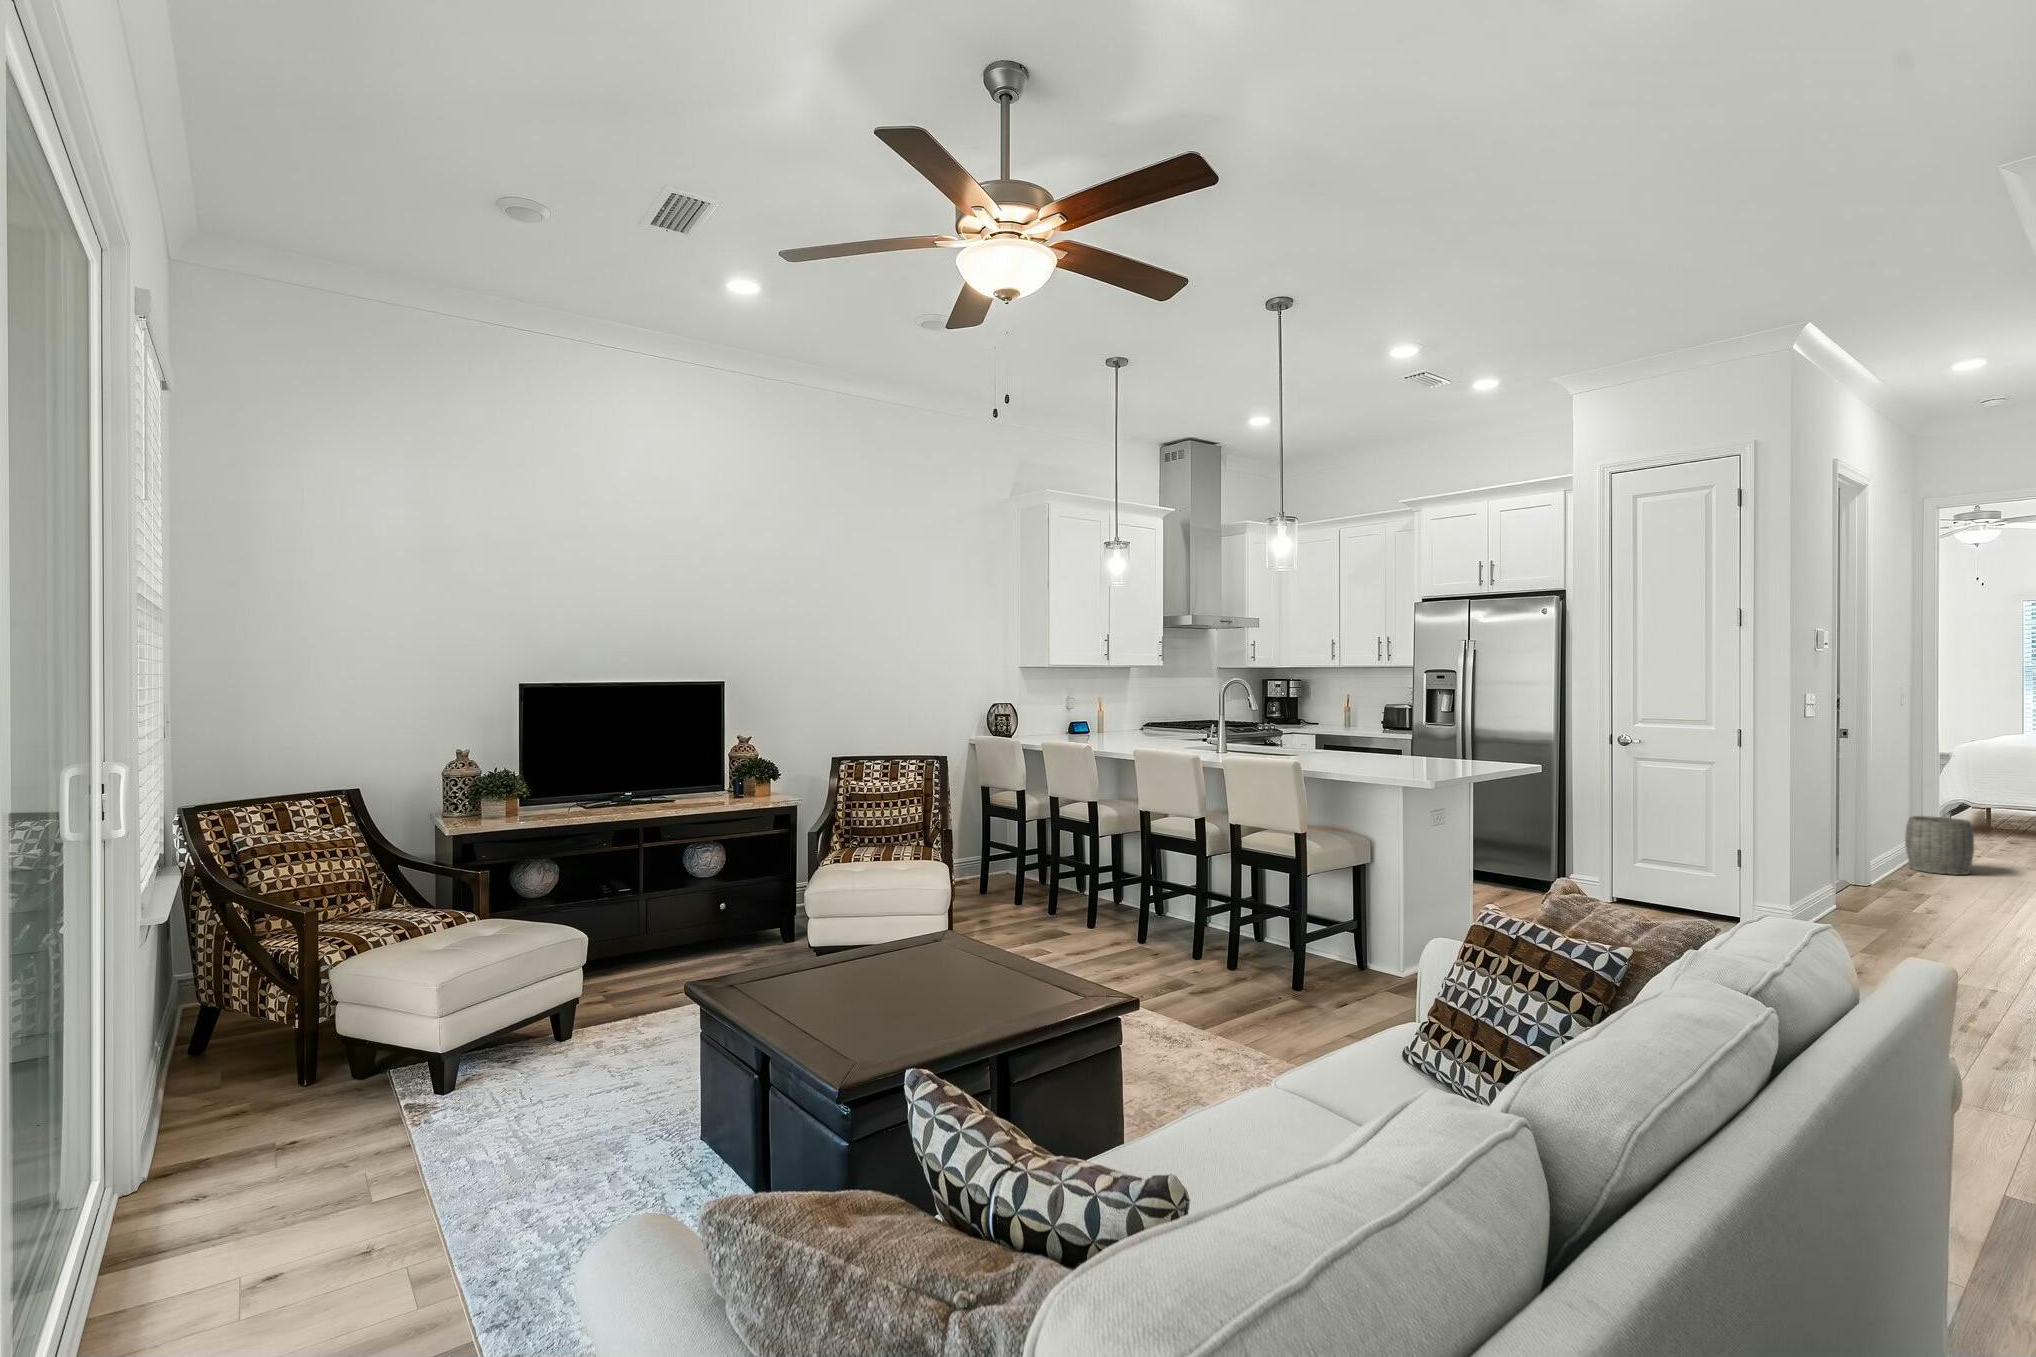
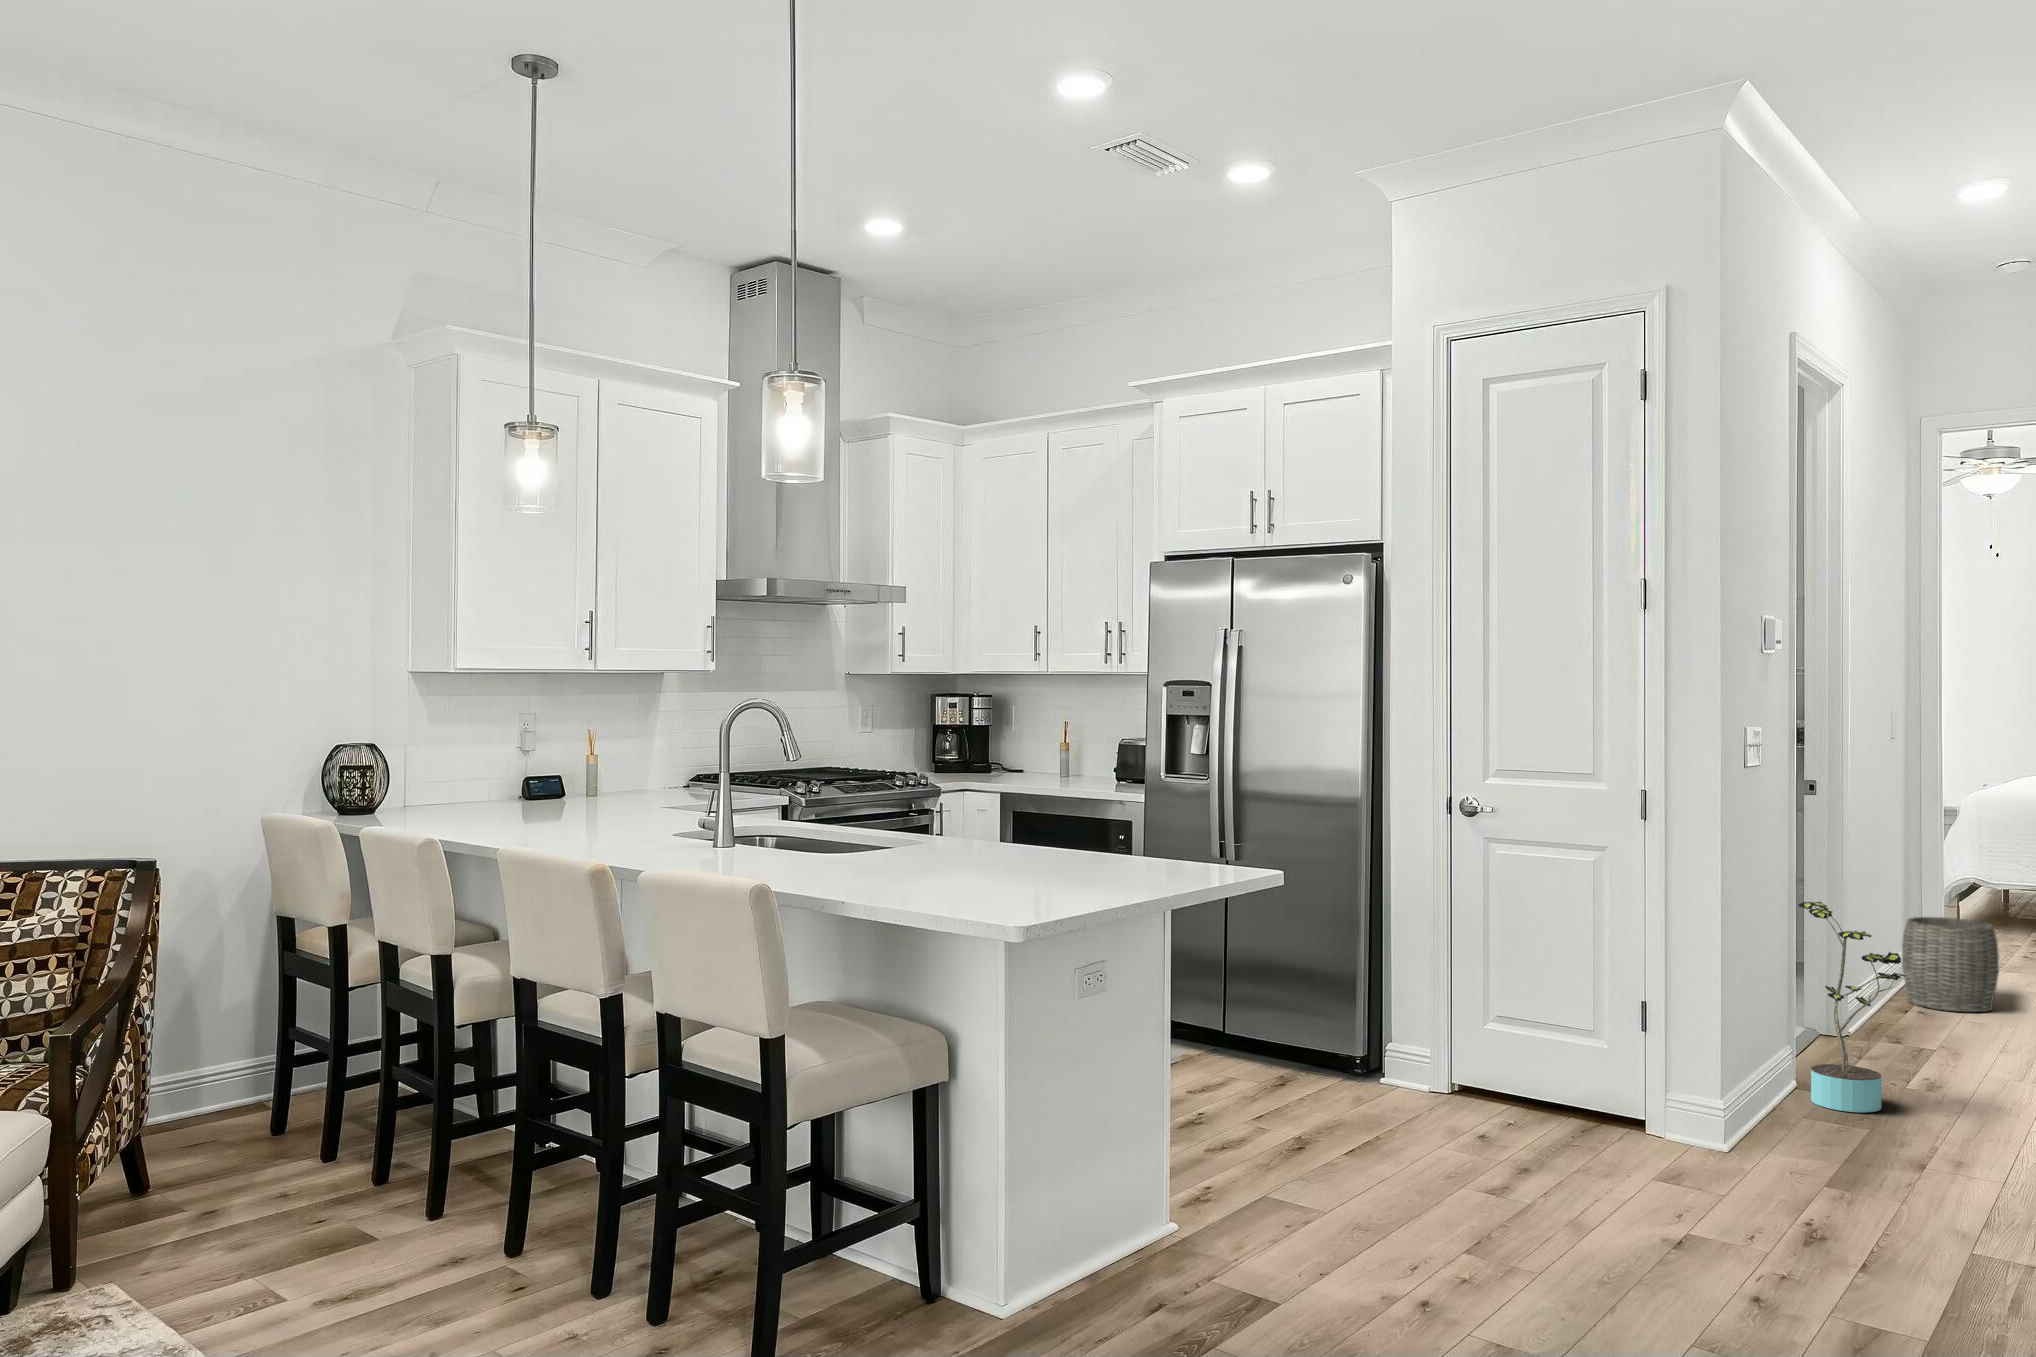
potted plant: none [1833,796,1907,918] -> present [1799,902,1907,1112]

